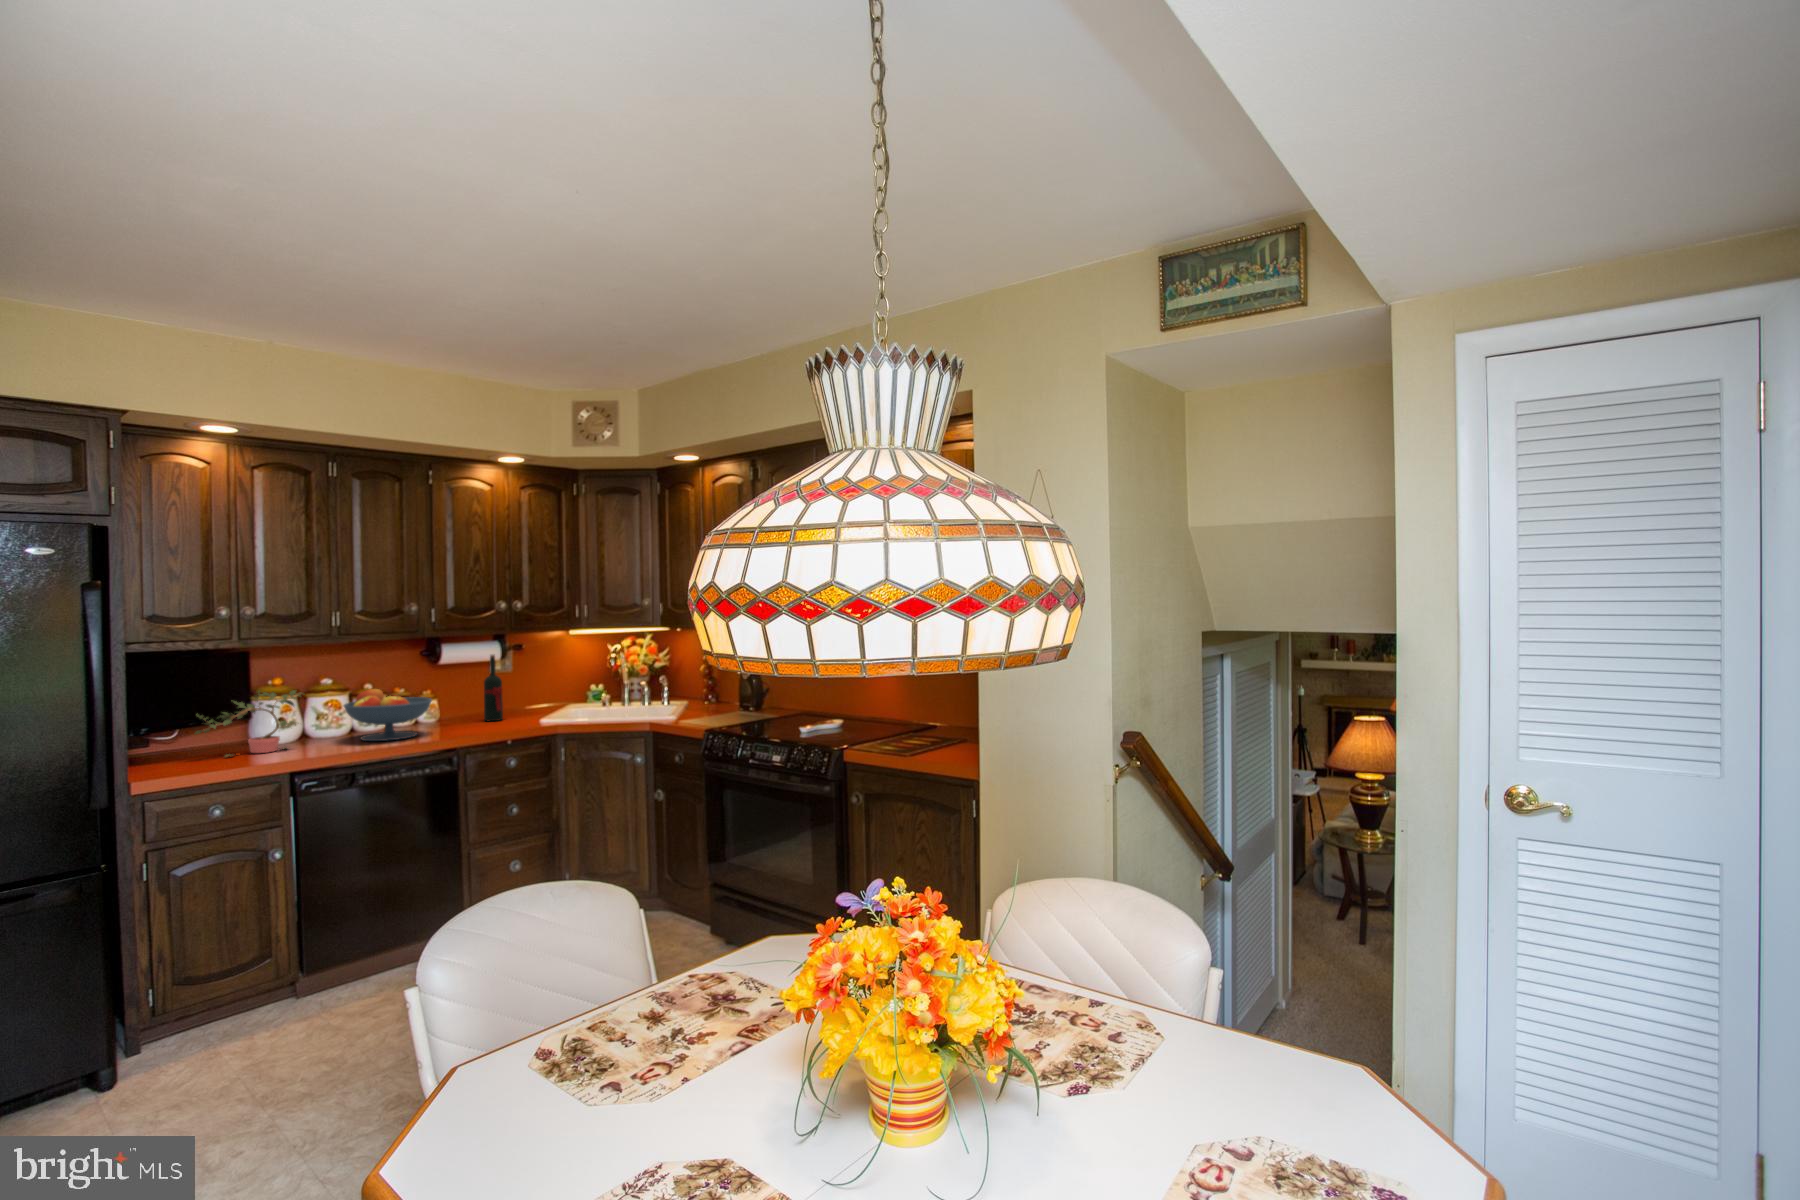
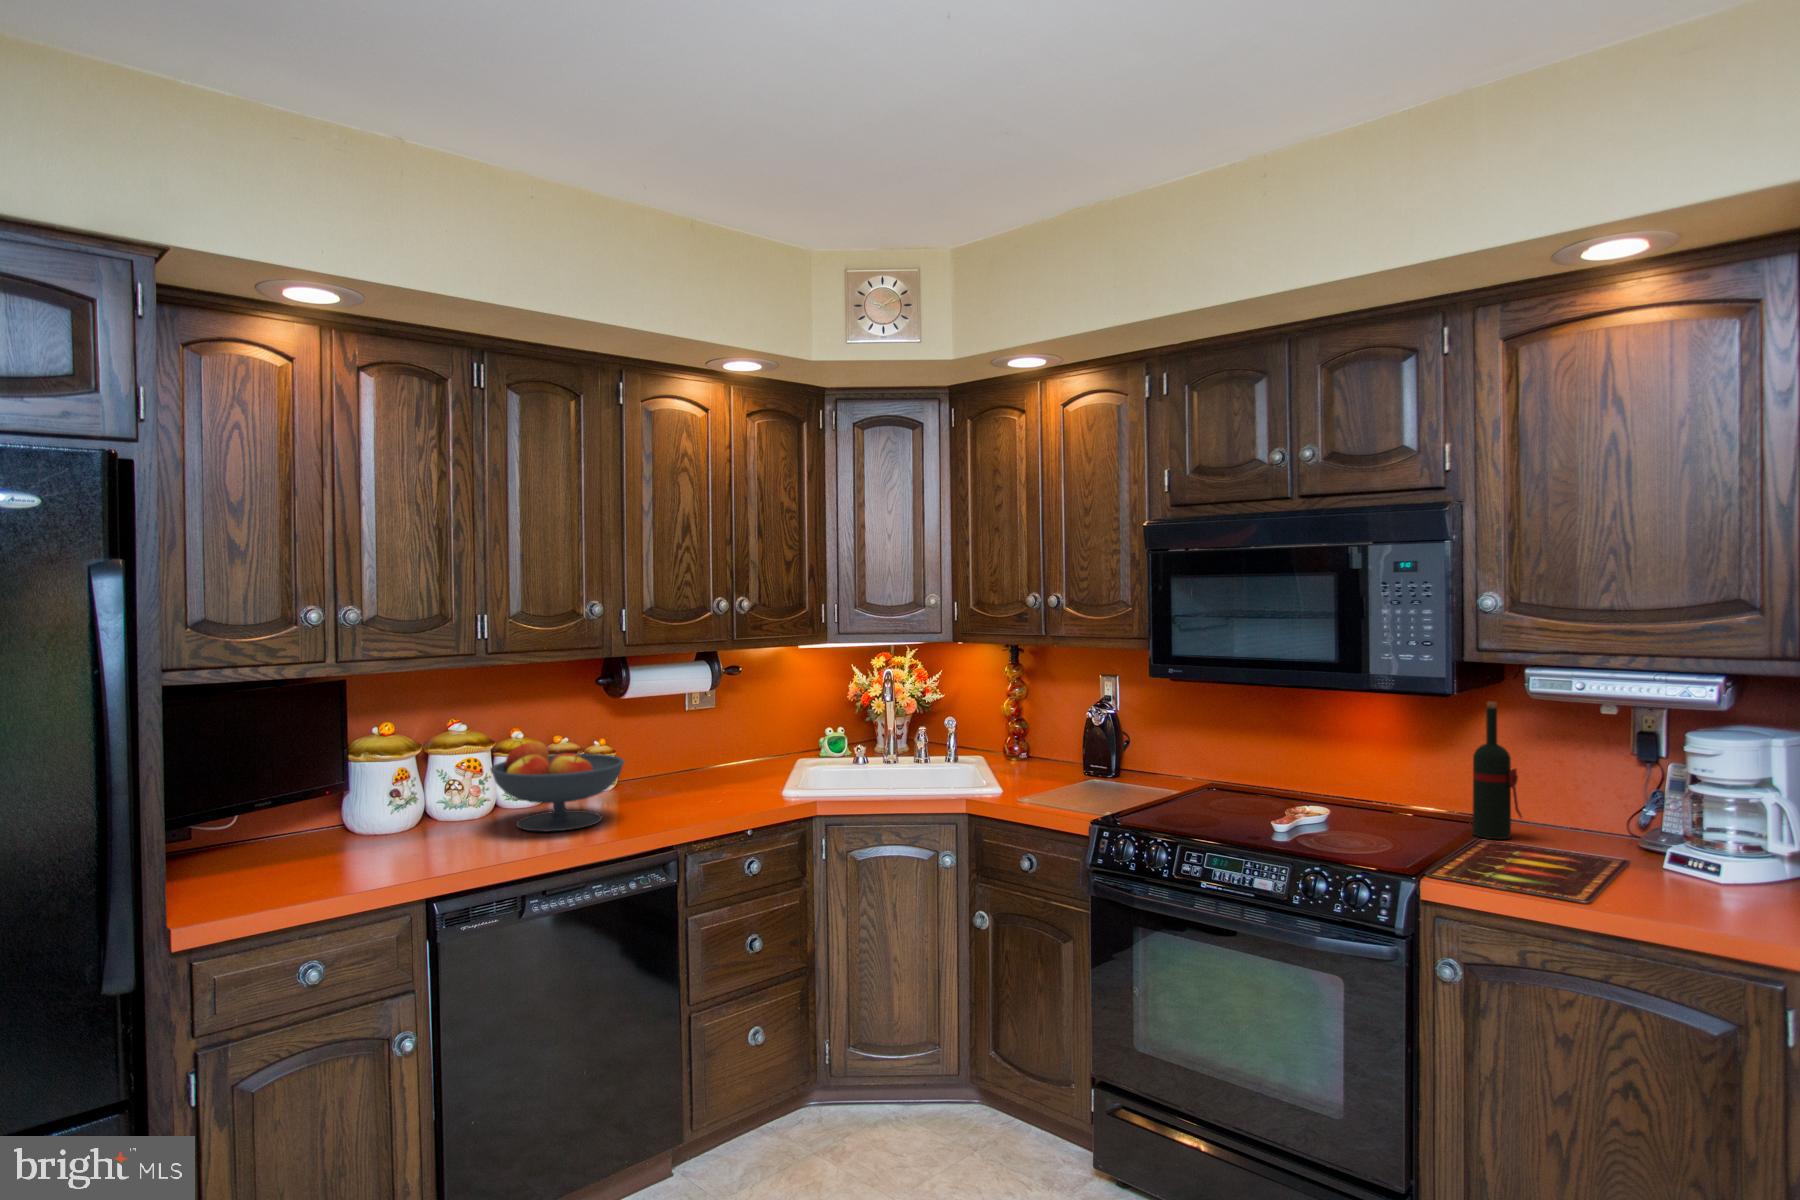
wine bottle: present [484,655,503,721] -> present [1472,702,1522,839]
potted plant: present [195,690,301,756] -> none [265,745,436,863]

